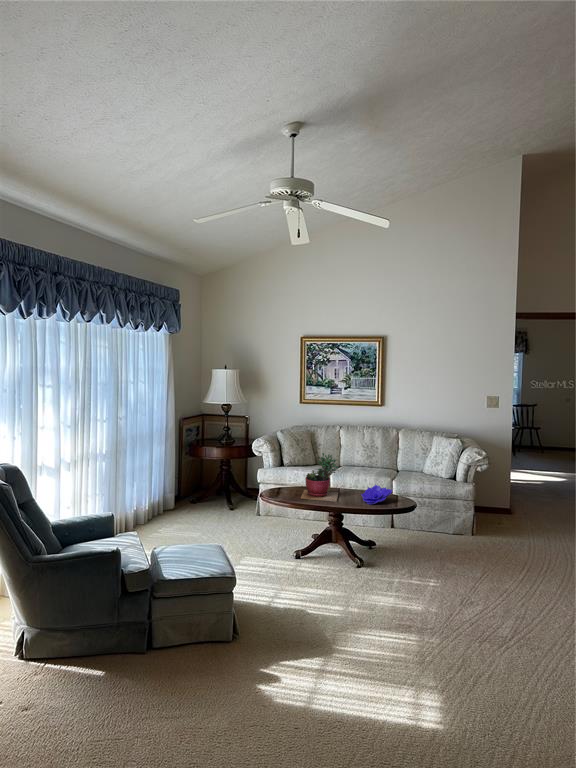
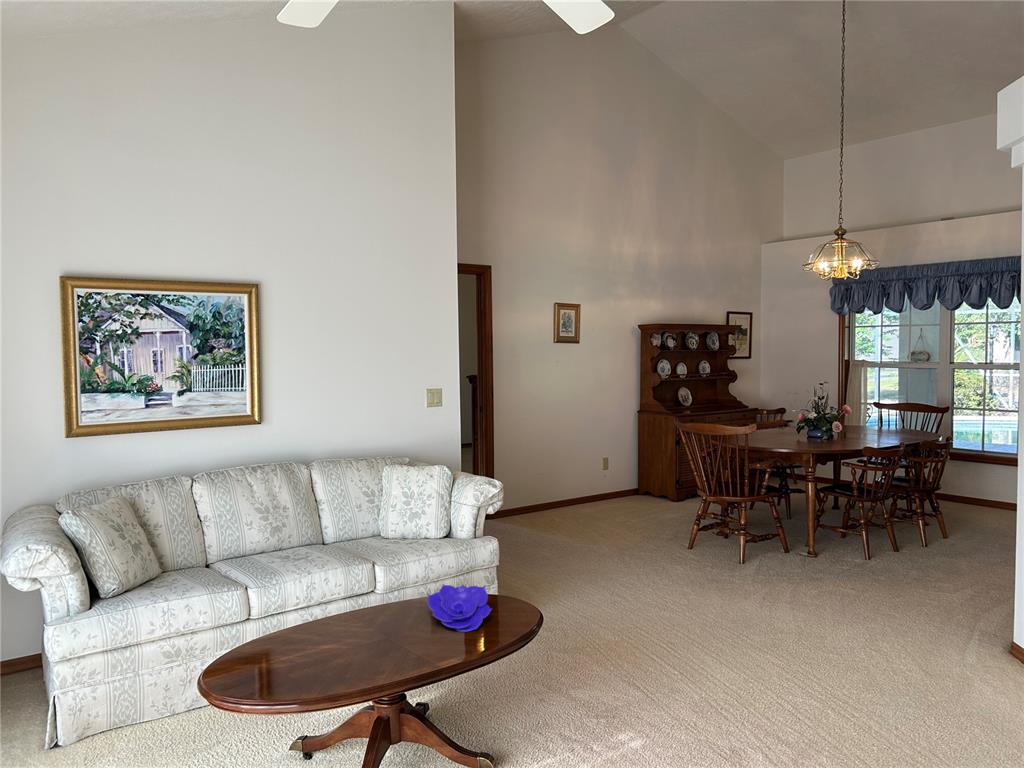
succulent plant: present [301,453,338,501] -> none [283,538,400,675]

